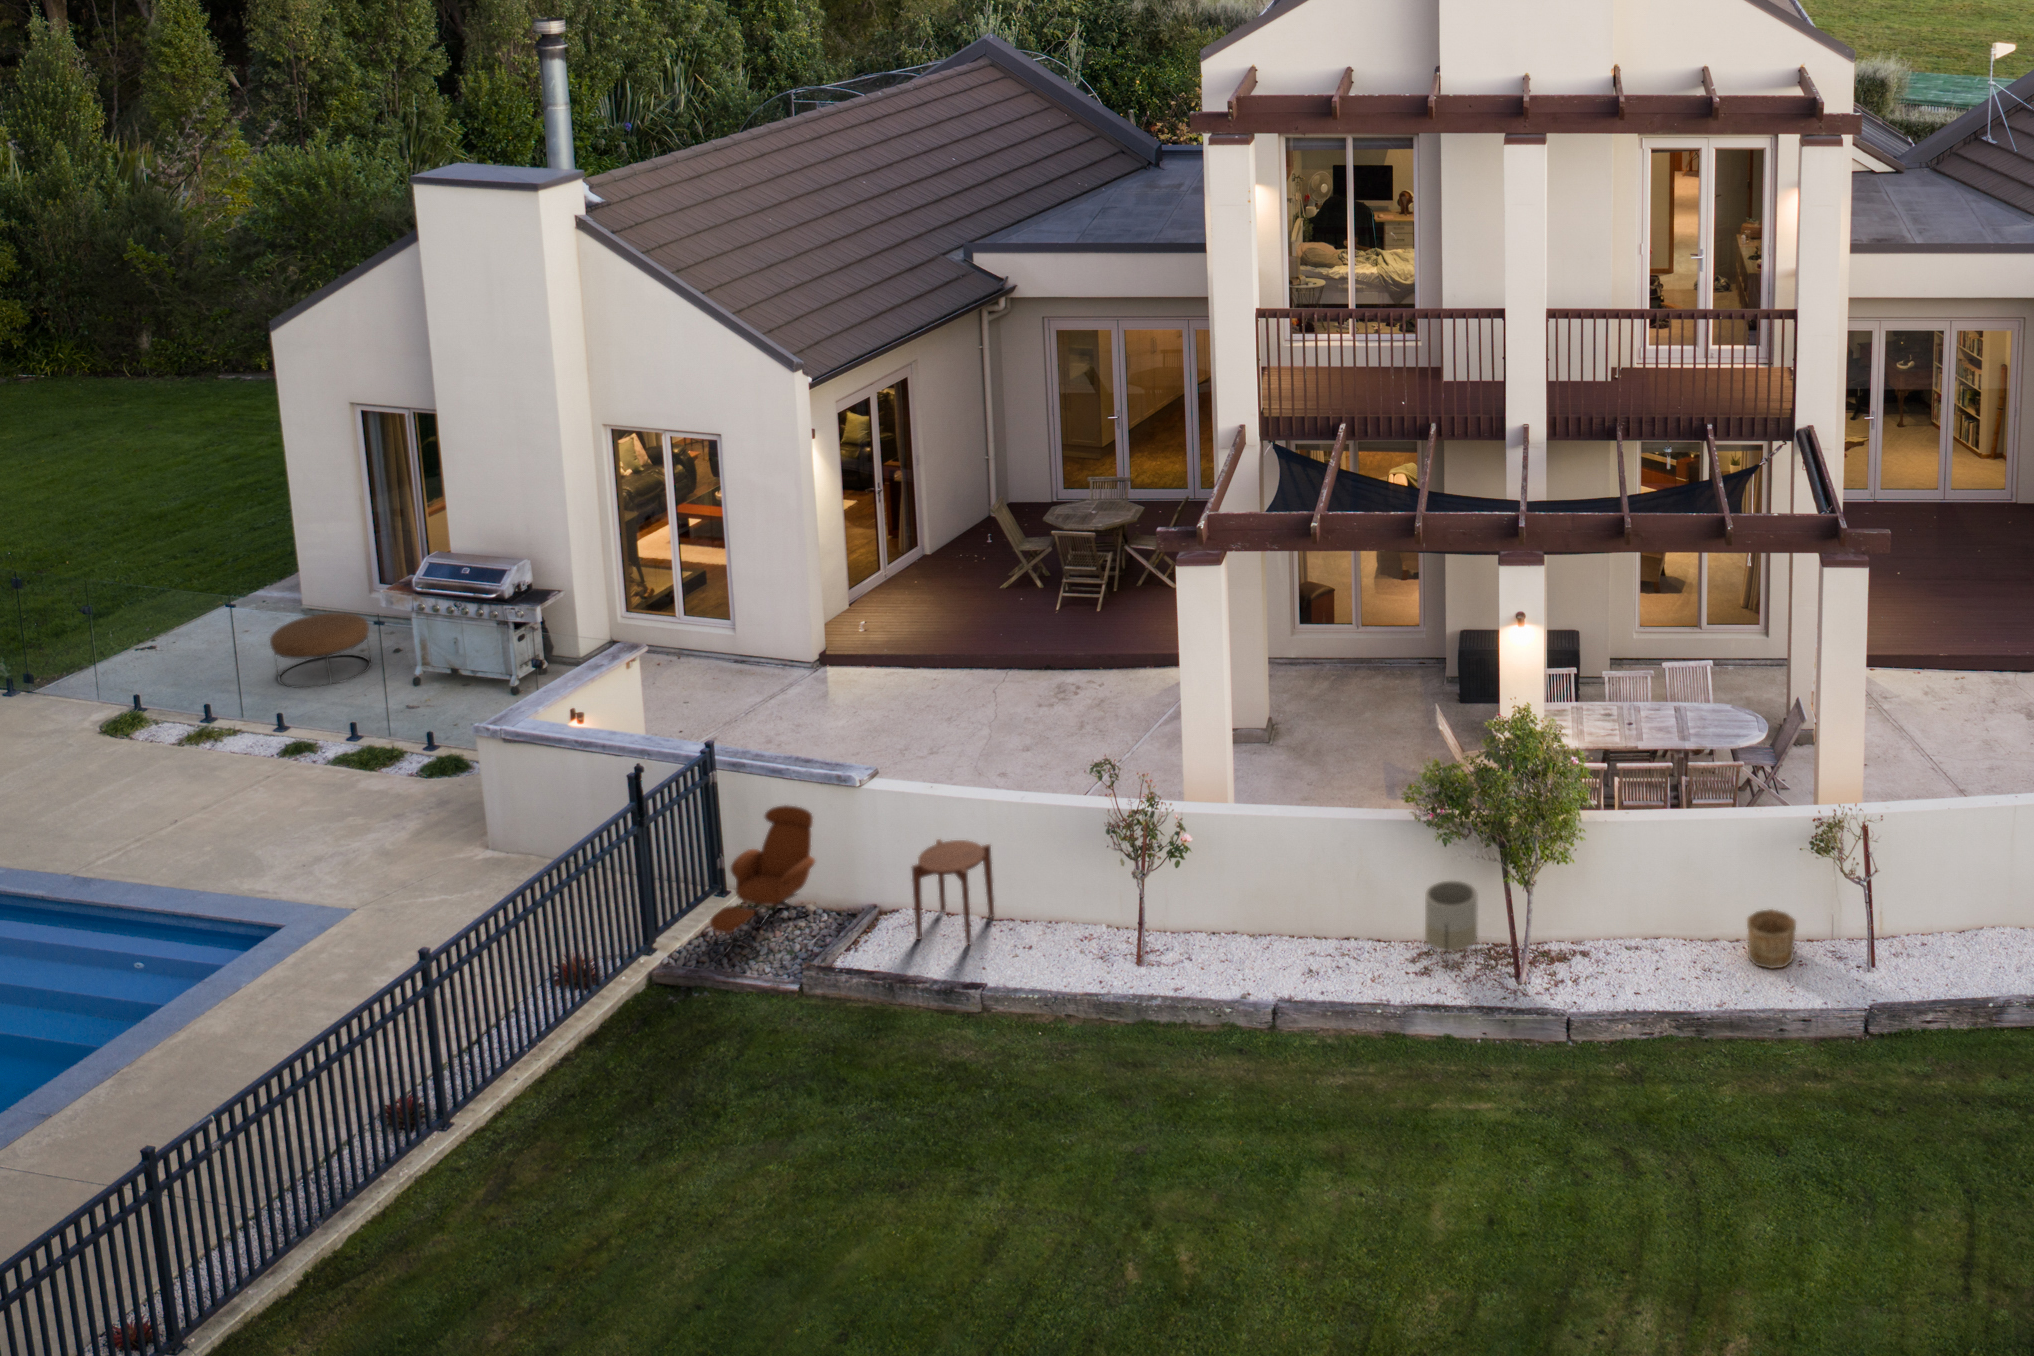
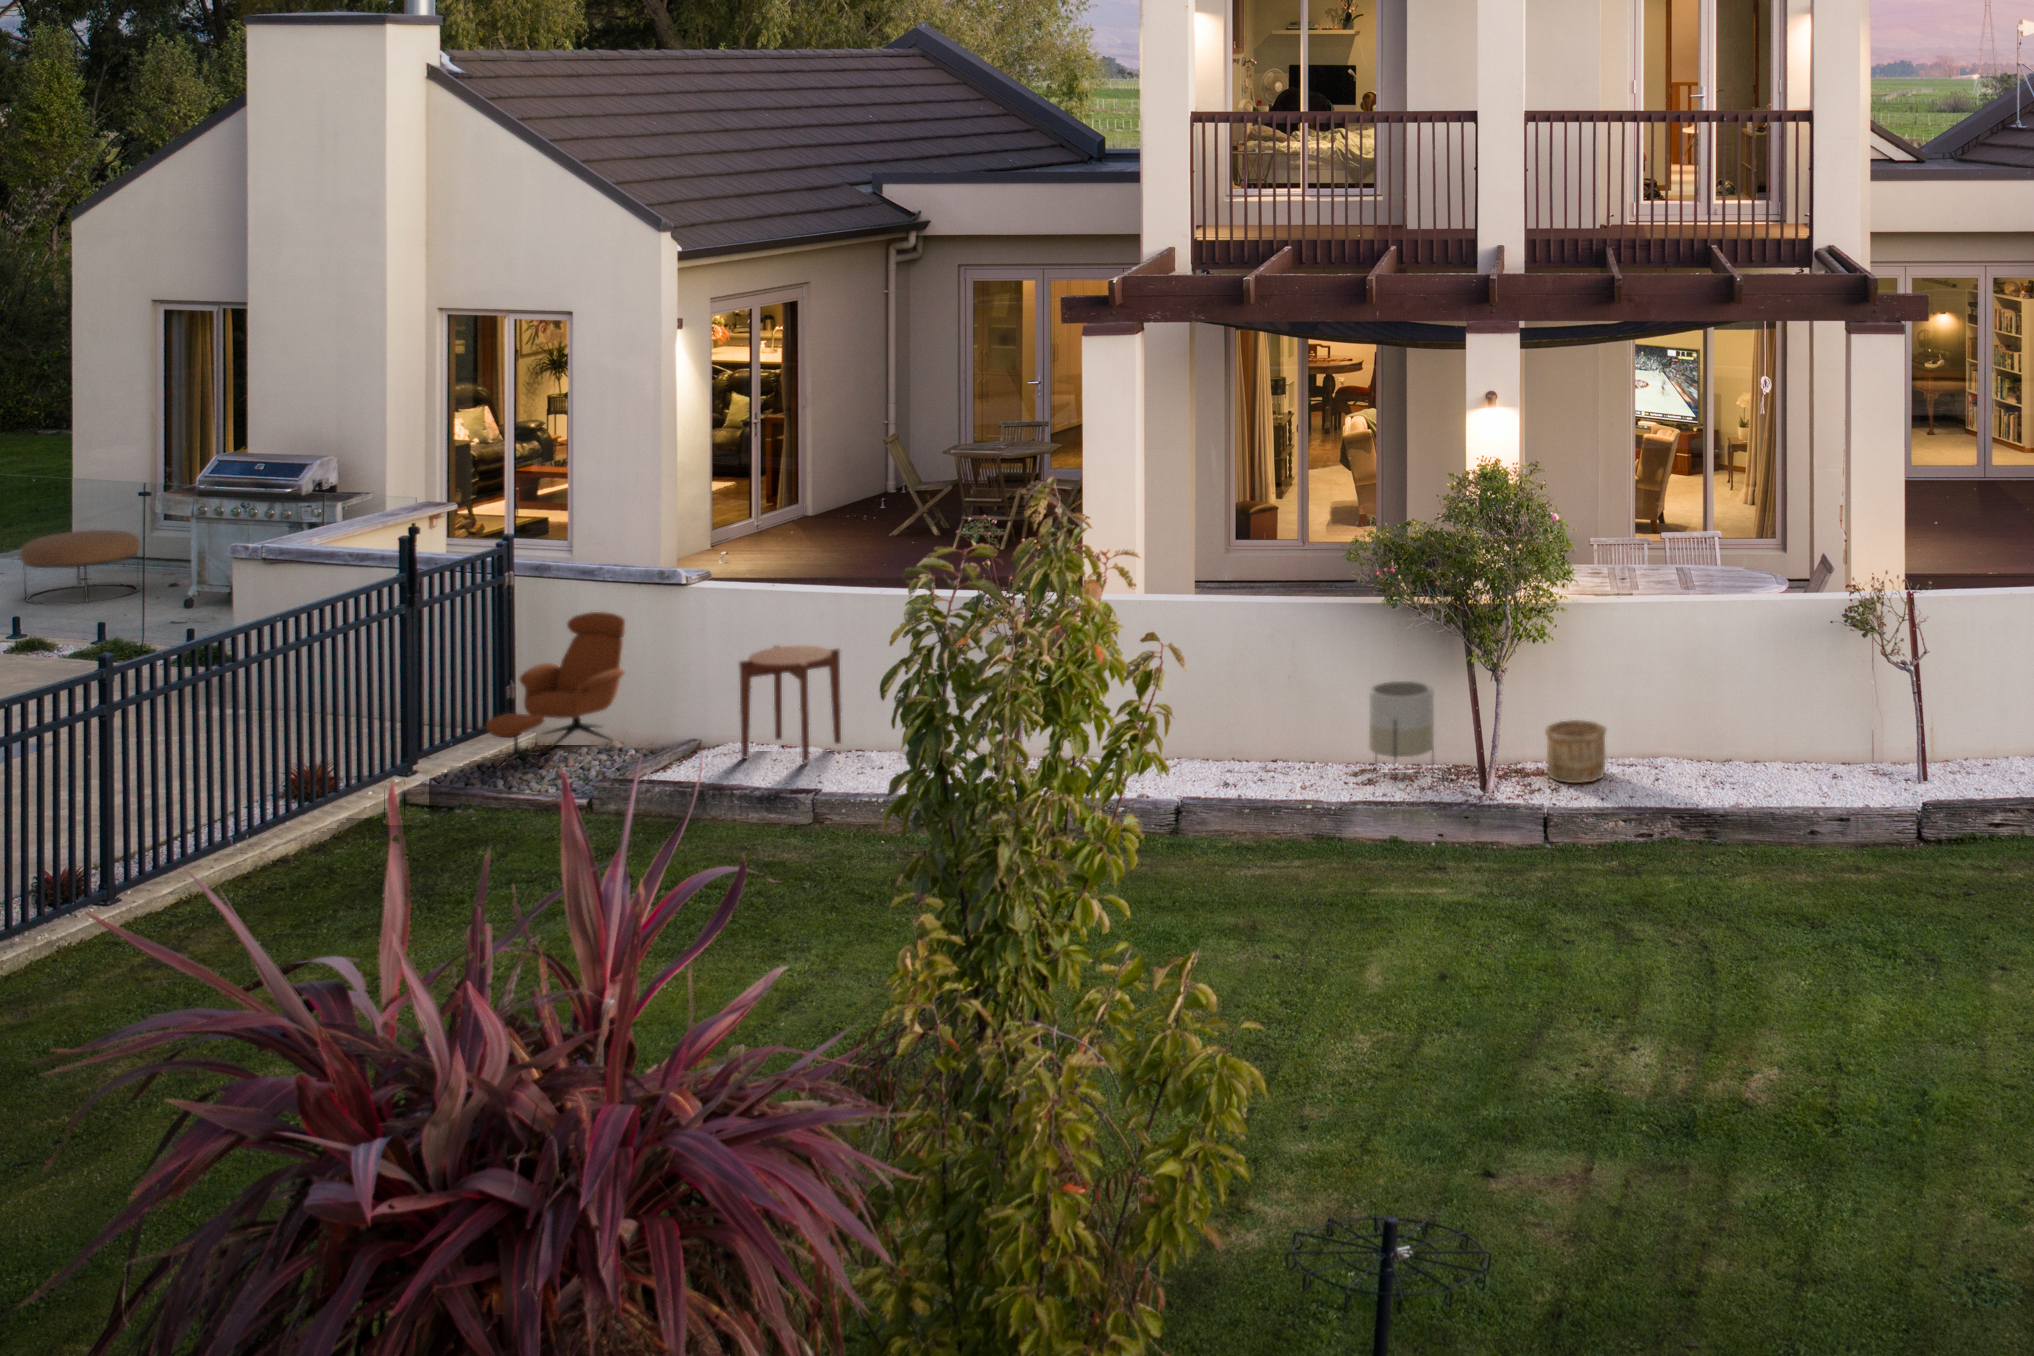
wooden bucket: present [1747,909,1796,969] -> present [1545,720,1607,783]

